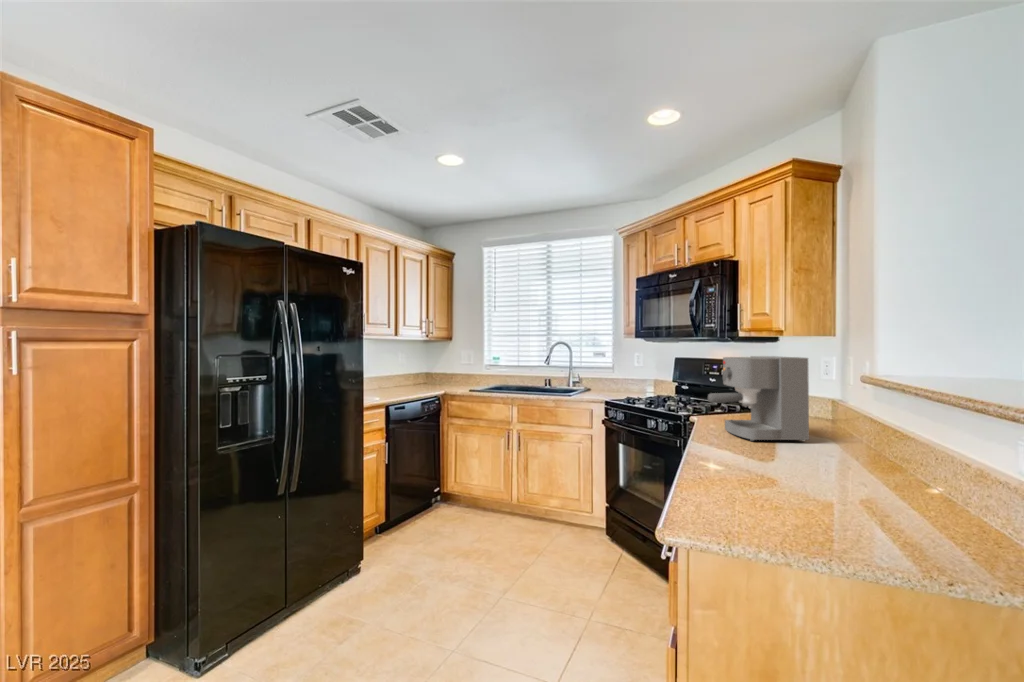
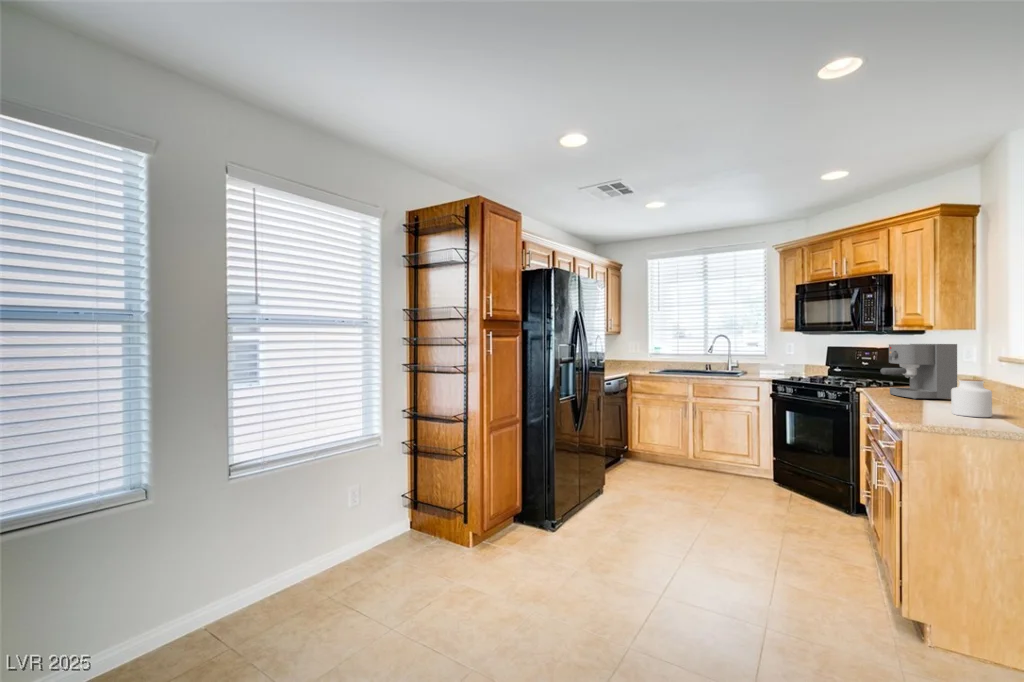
jar: none [790,422,851,493] -> present [951,379,992,417]

